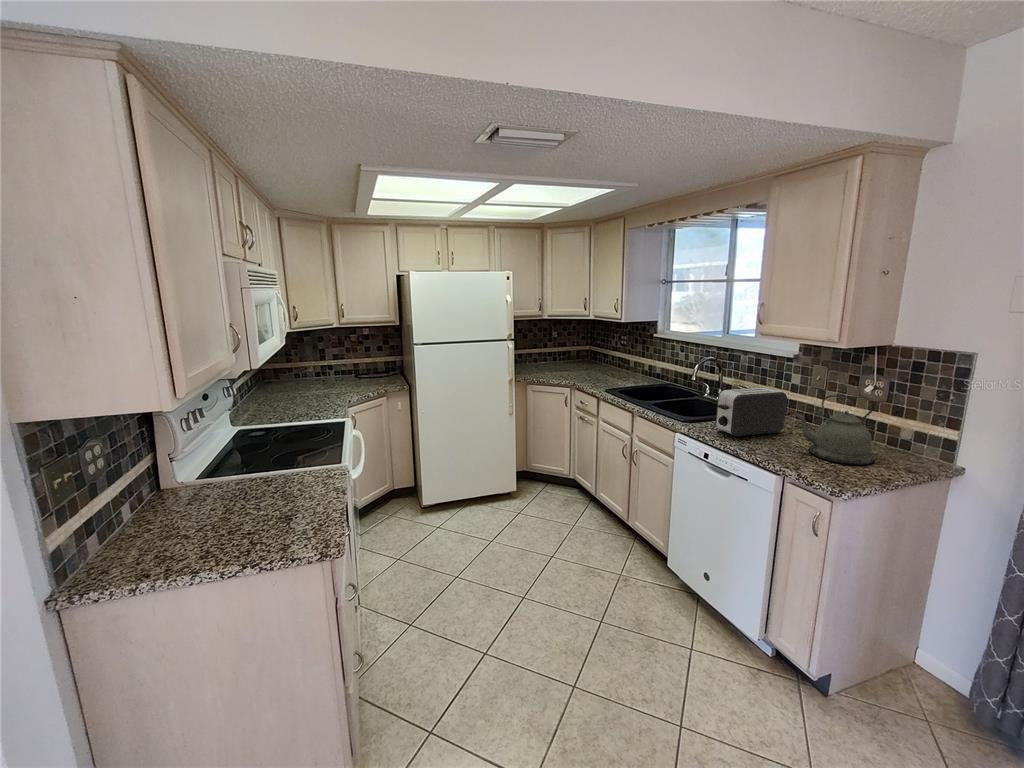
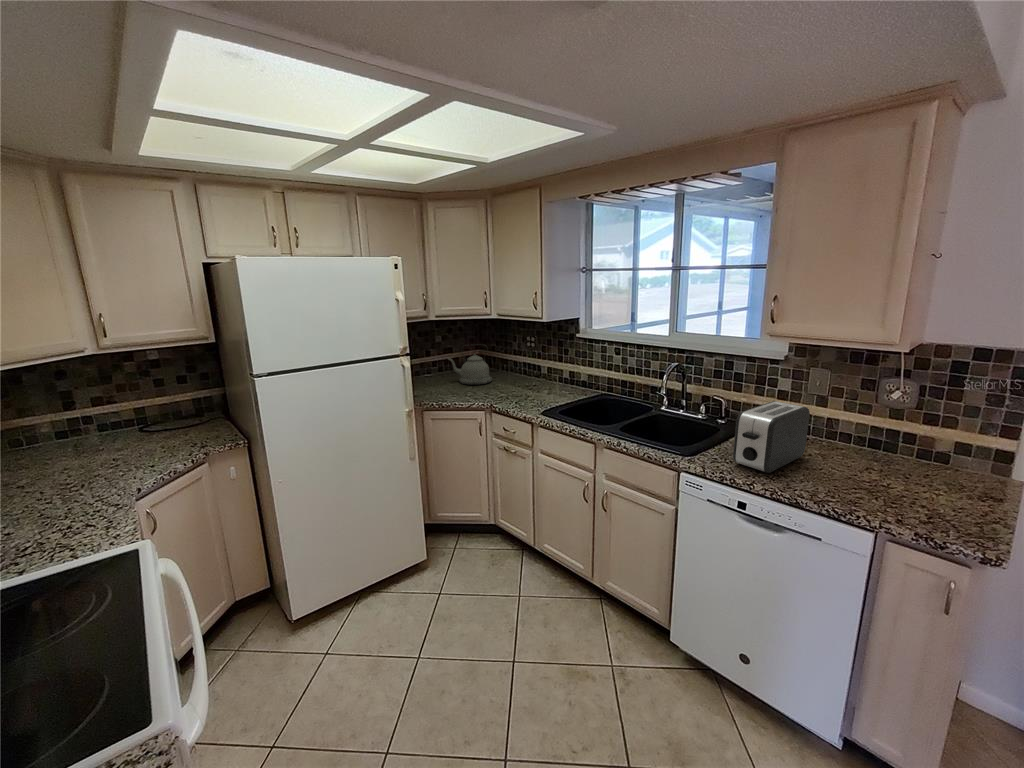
kettle: present [795,395,875,465] -> present [448,354,492,385]

